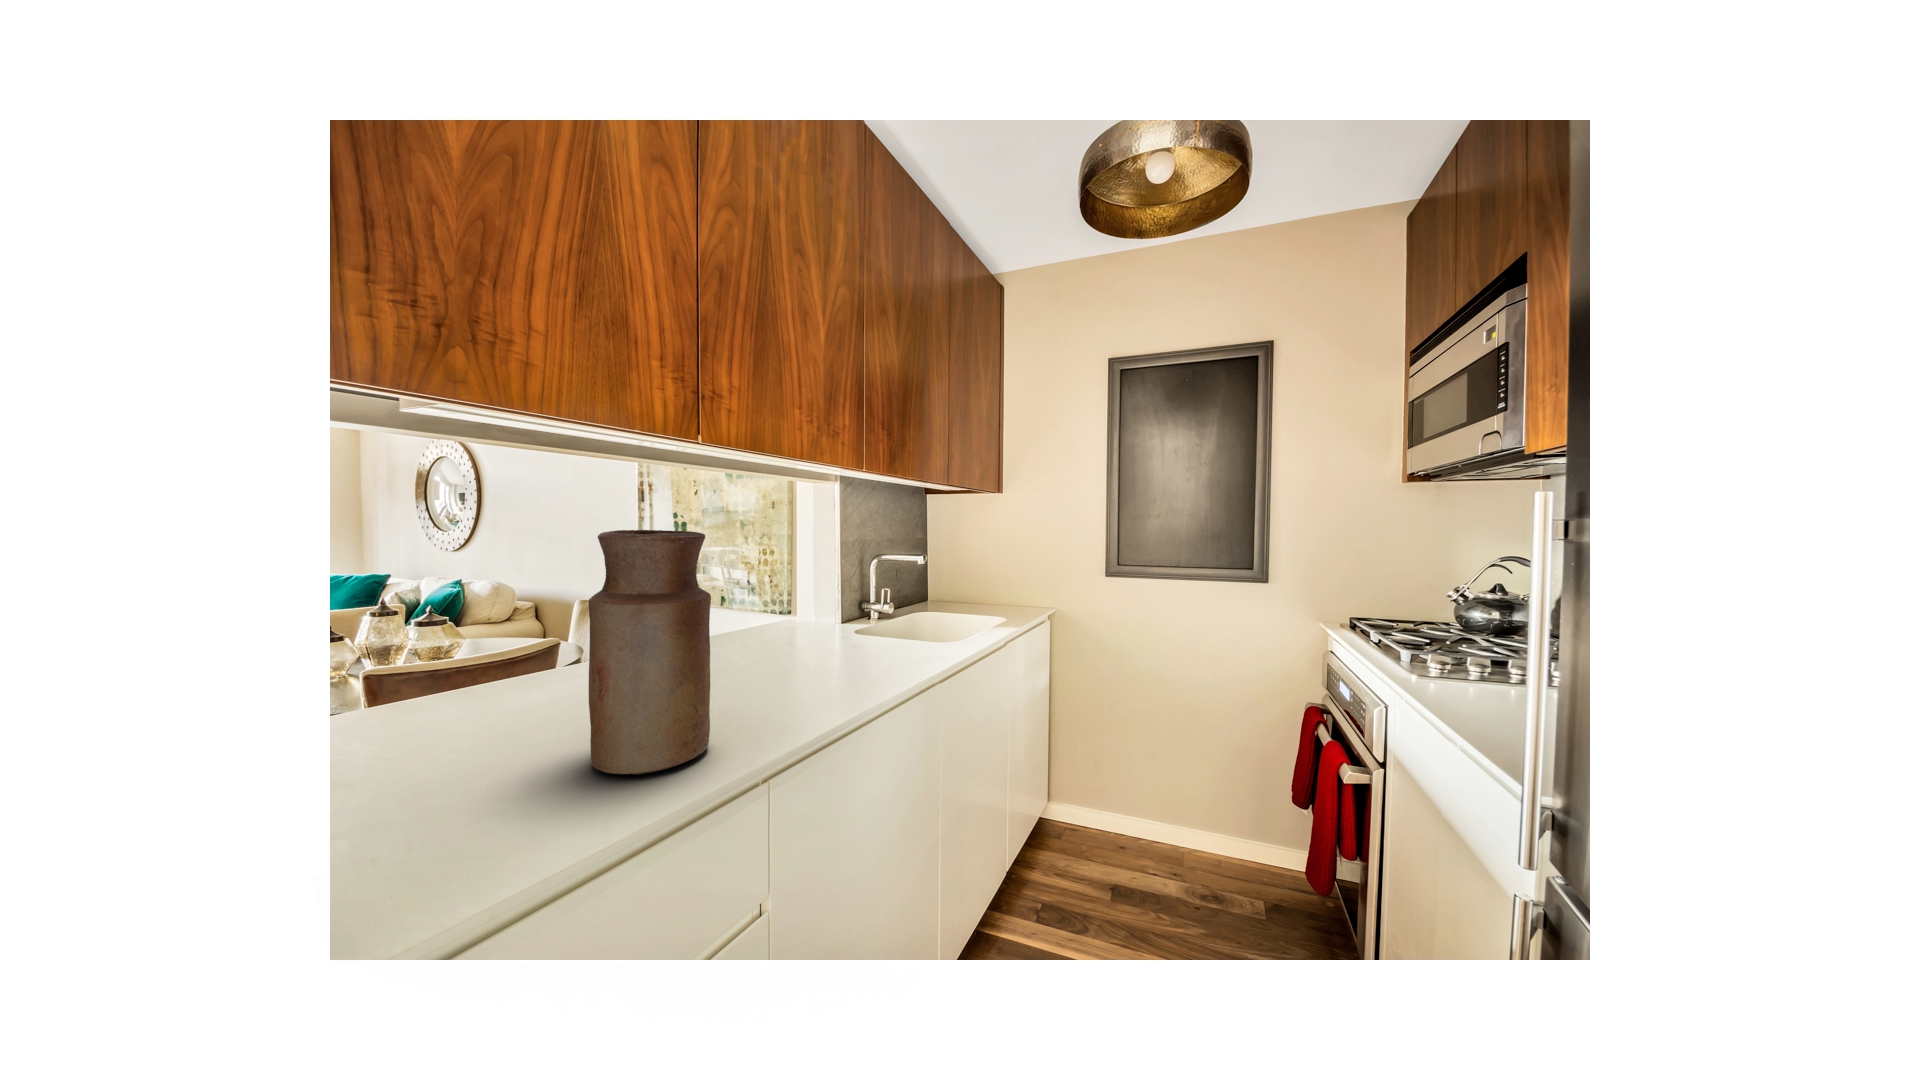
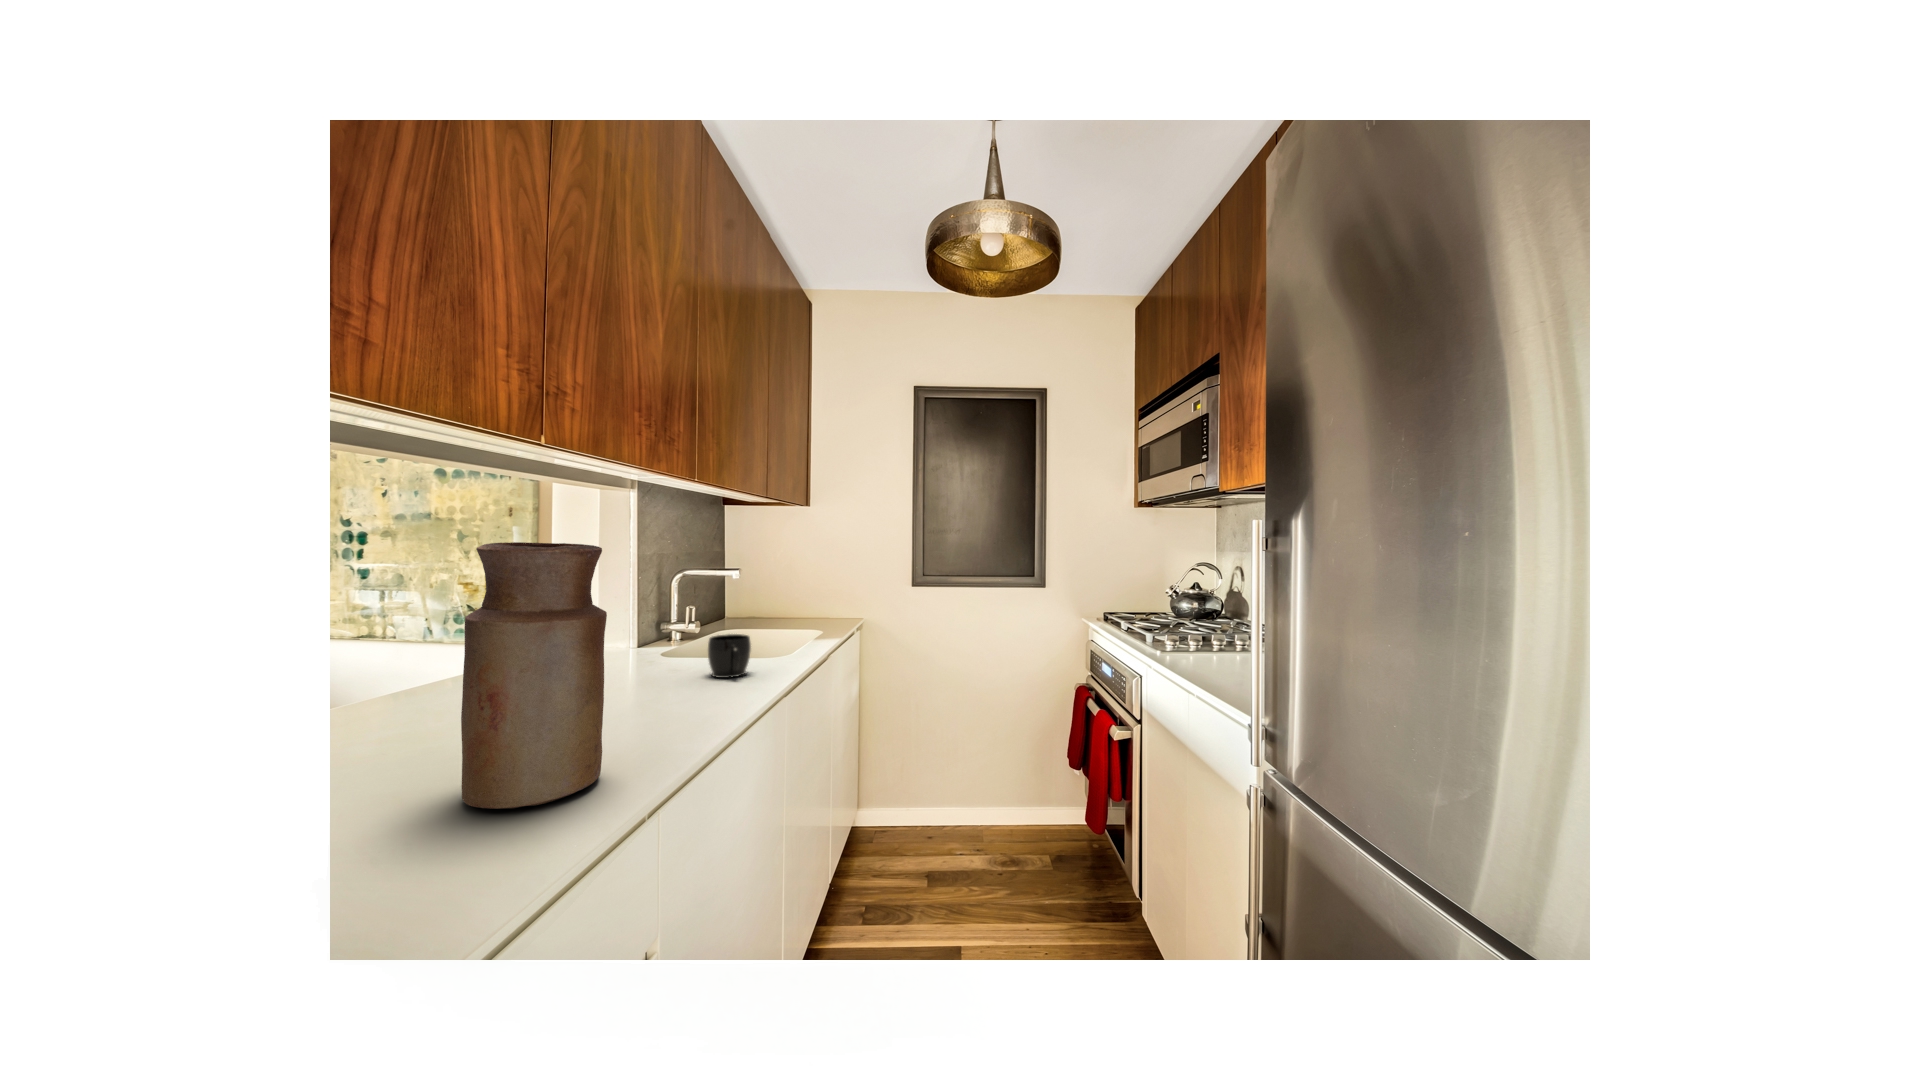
mug: none [873,618,912,660] -> present [708,634,751,678]

